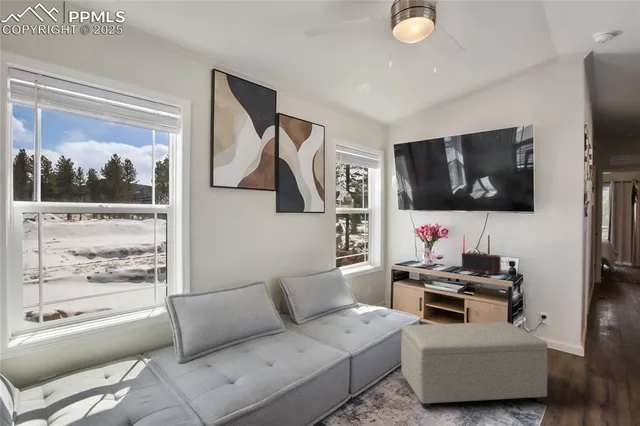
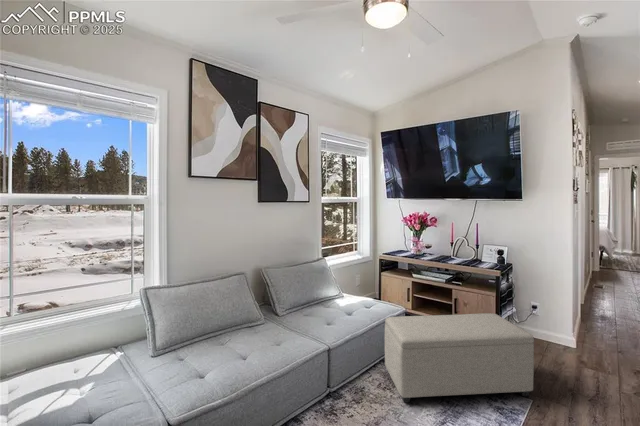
speaker: present [462,252,501,275] -> none [452,242,491,265]

